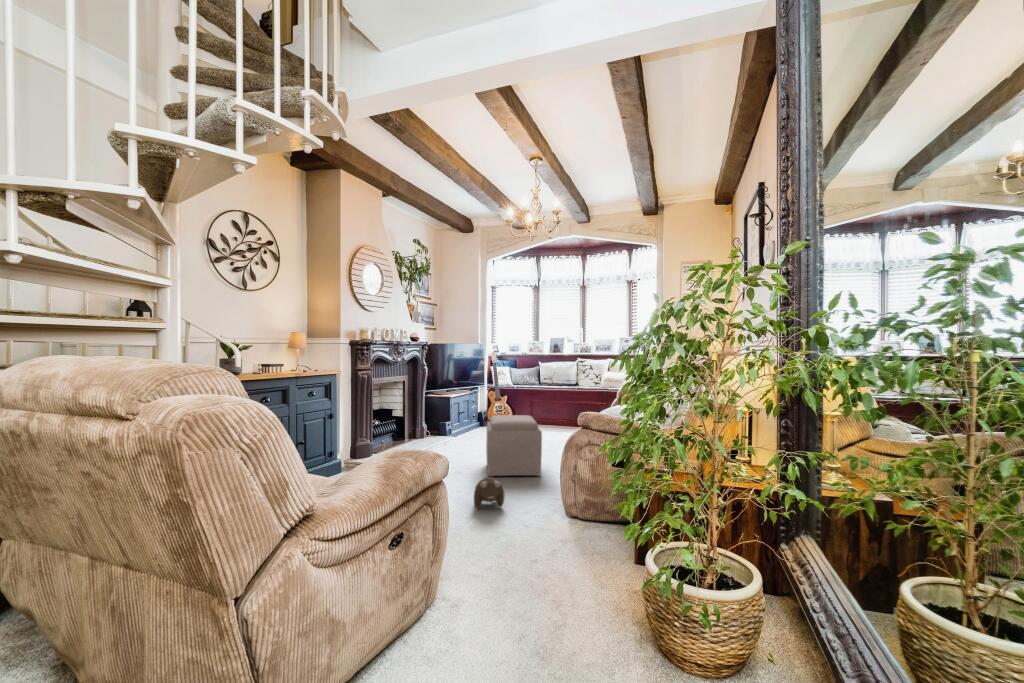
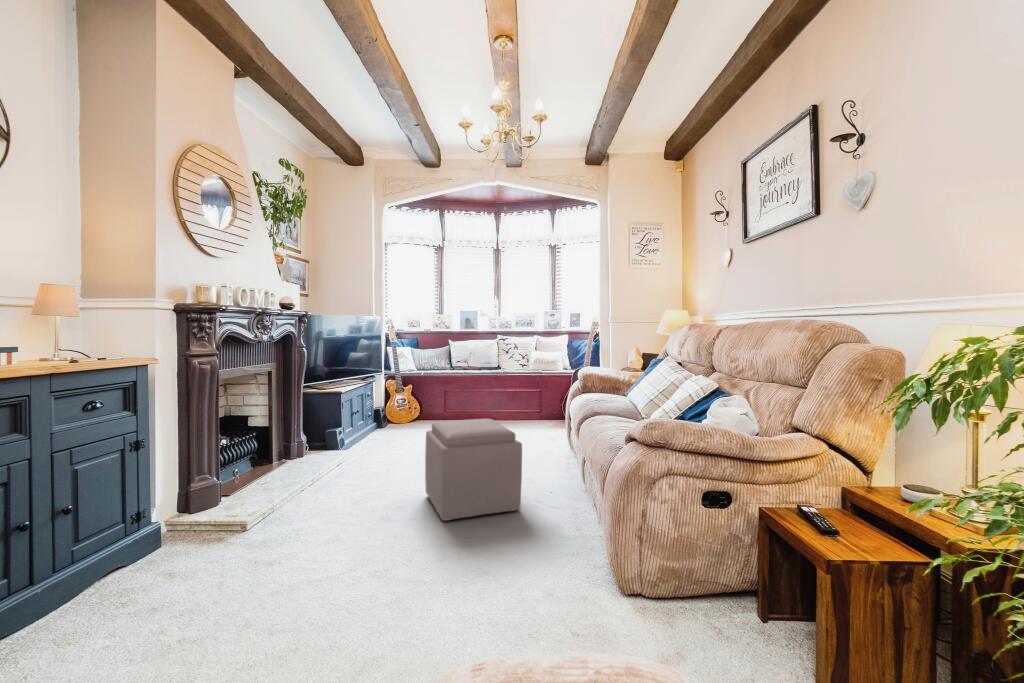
plush toy: present [474,477,504,508] -> none [455,540,514,604]

